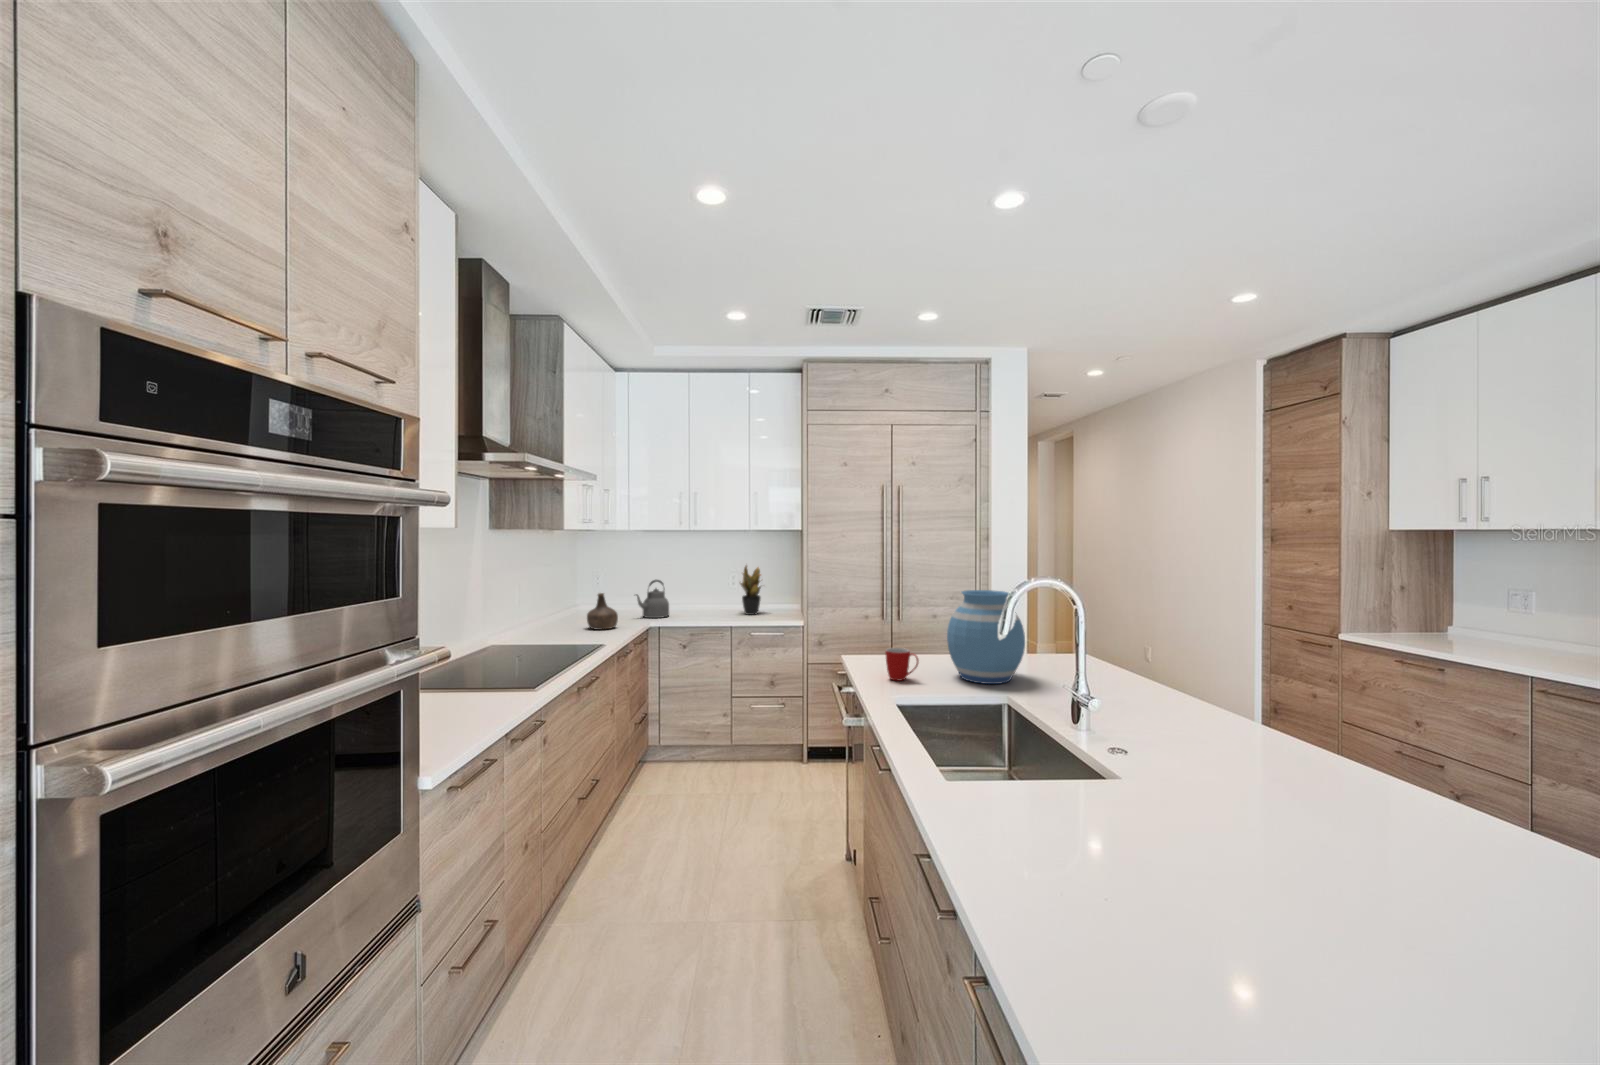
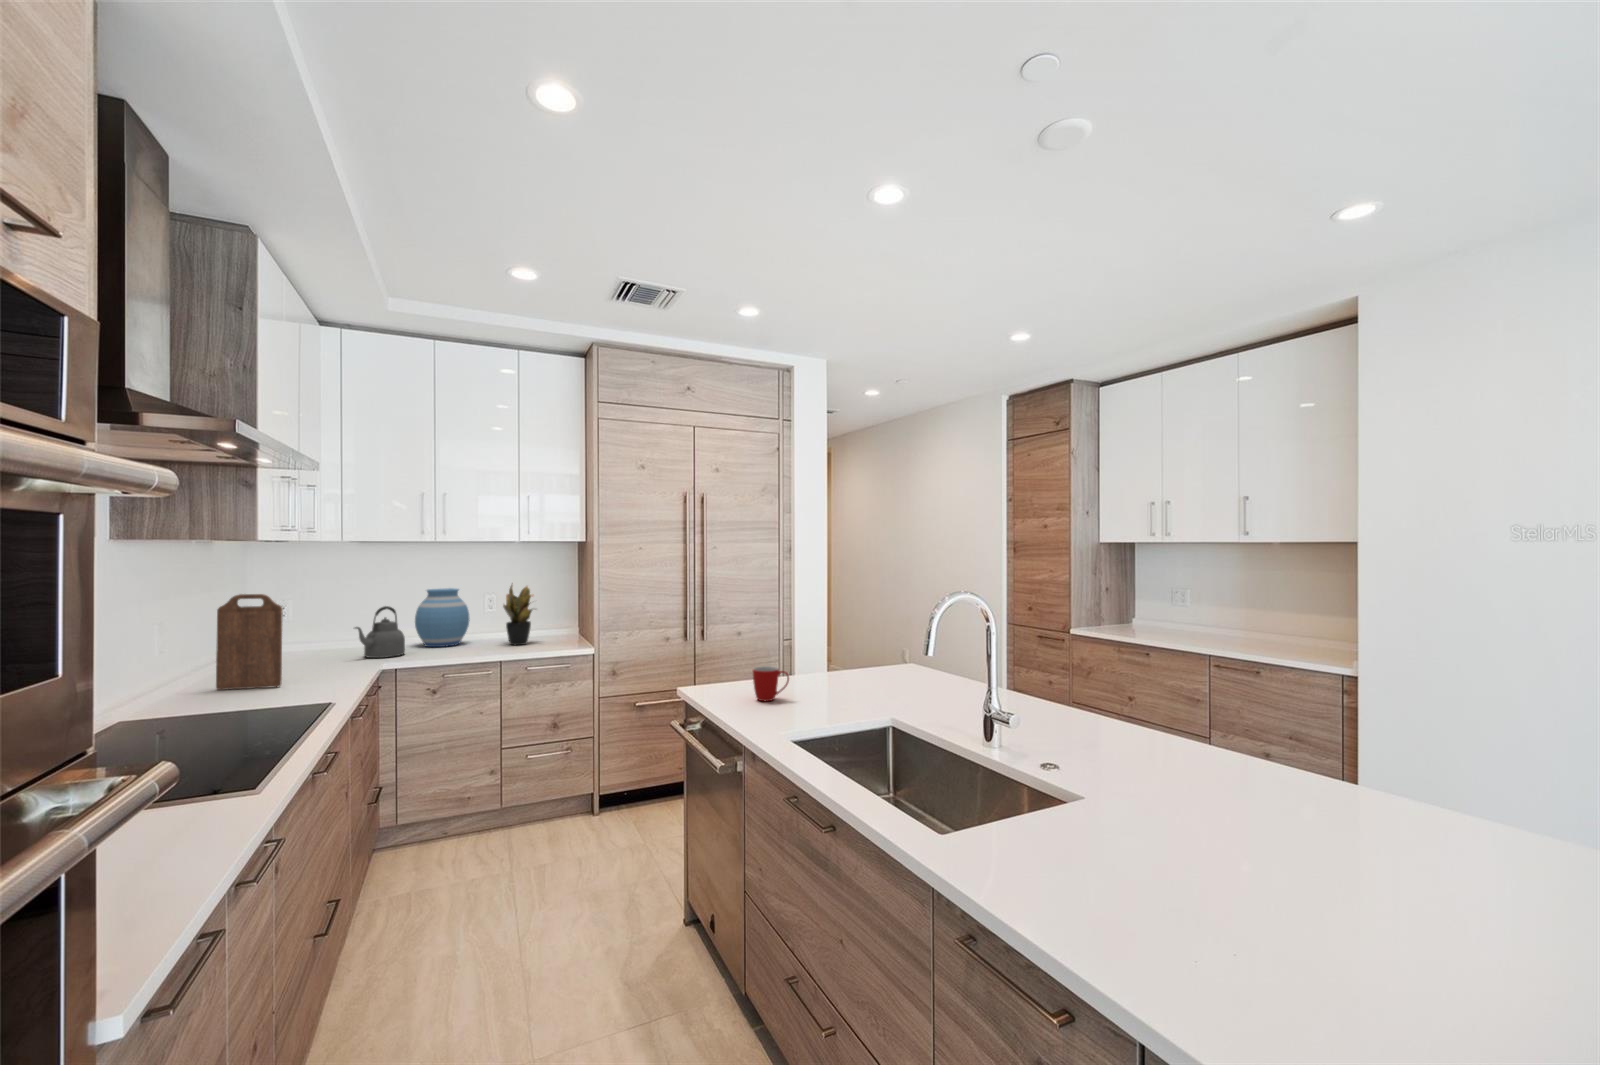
cutting board: none [542,568,578,634] -> present [216,594,283,690]
vase: present [947,590,1025,684] -> present [415,588,470,647]
bottle: present [587,593,618,630] -> none [289,627,339,678]

